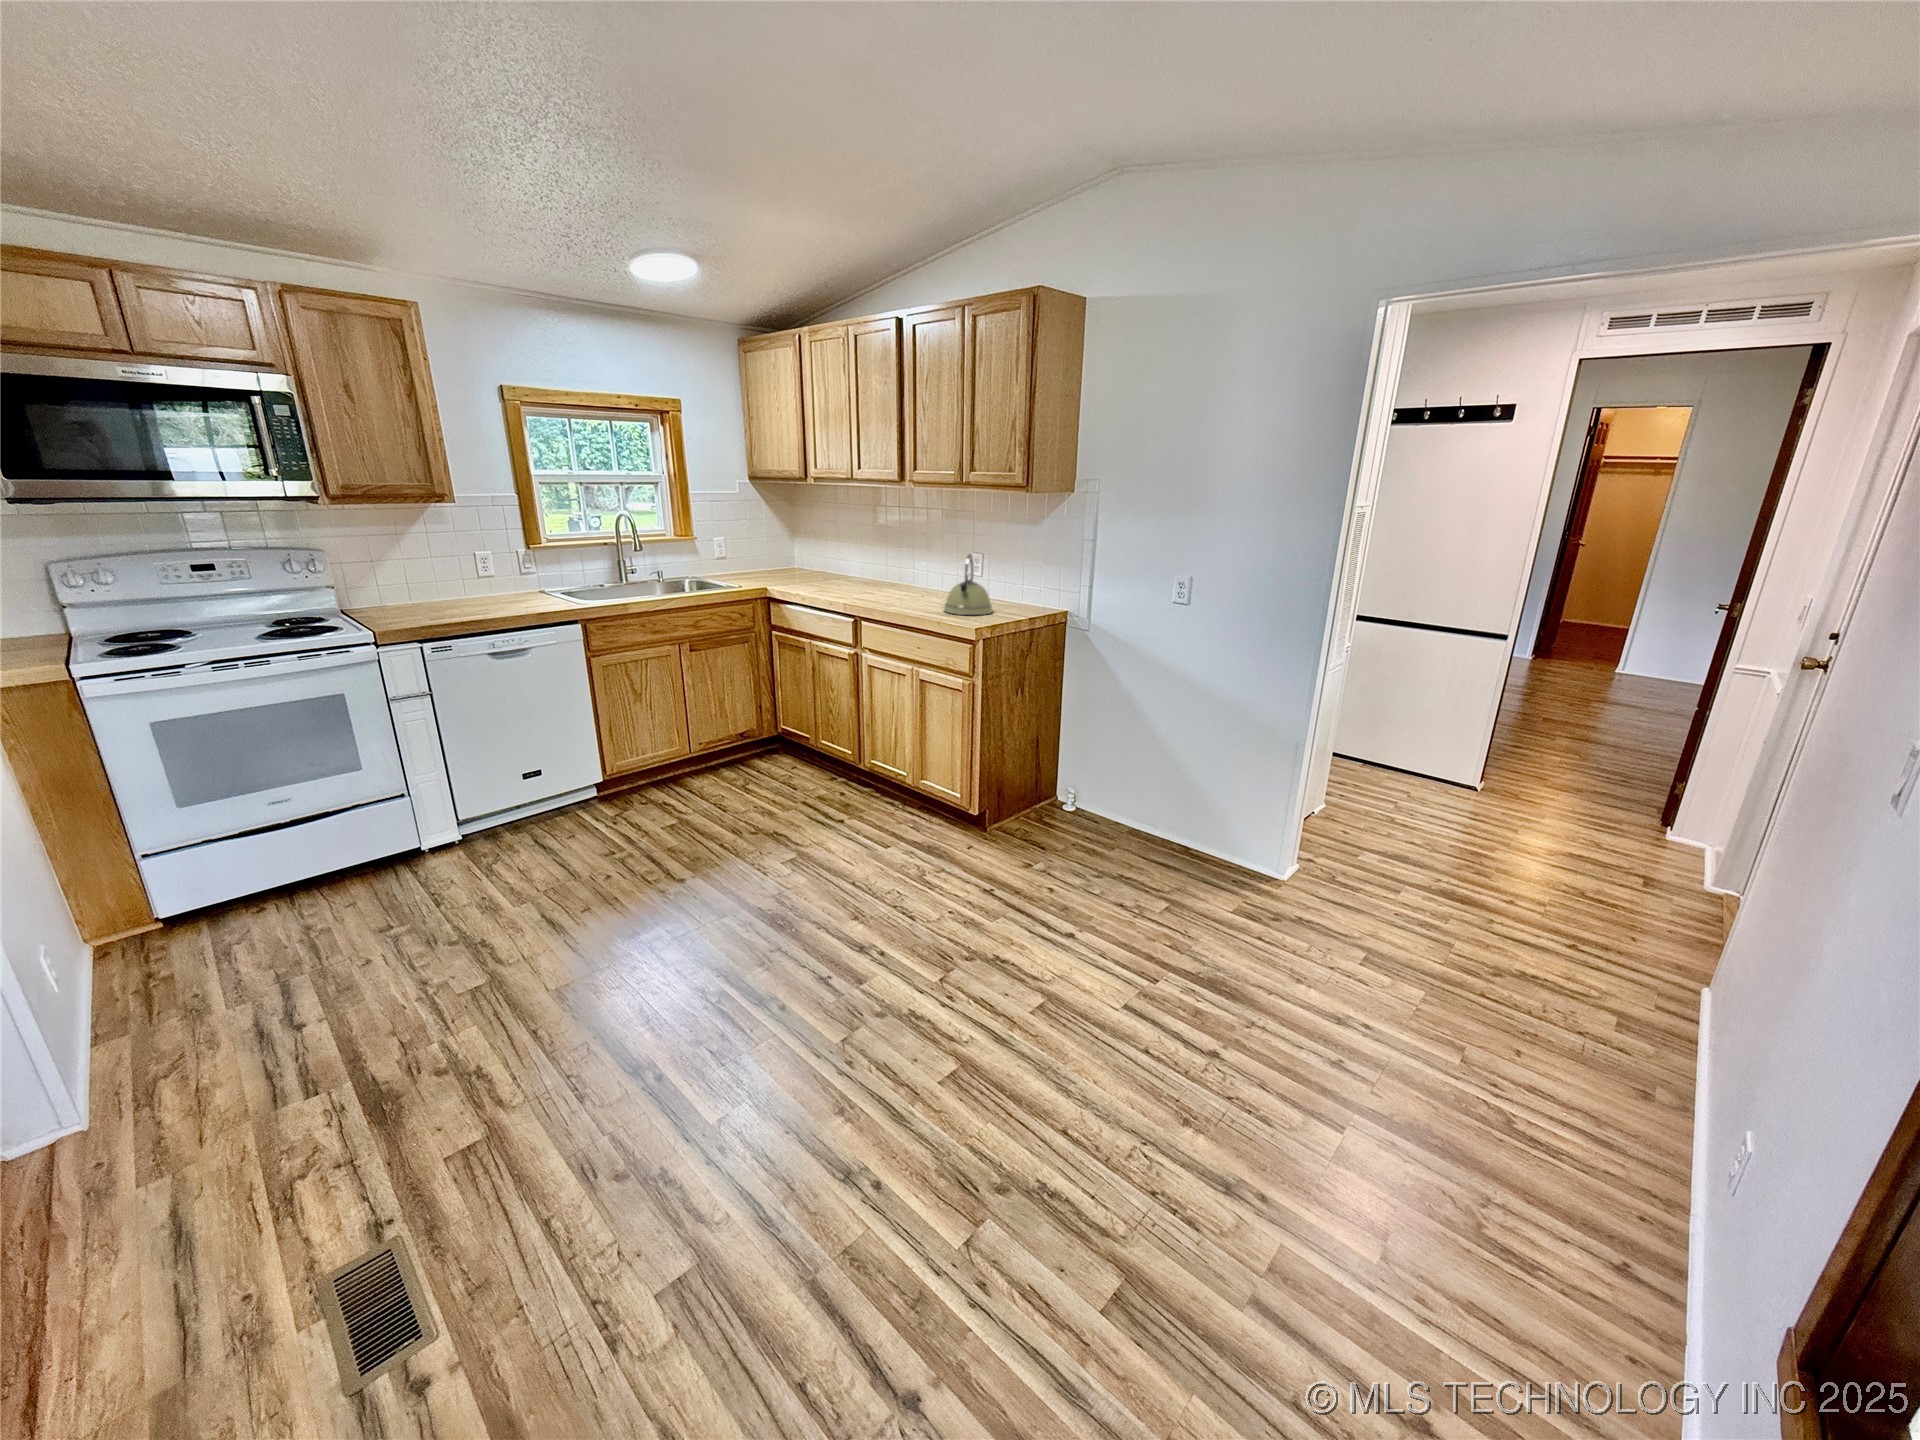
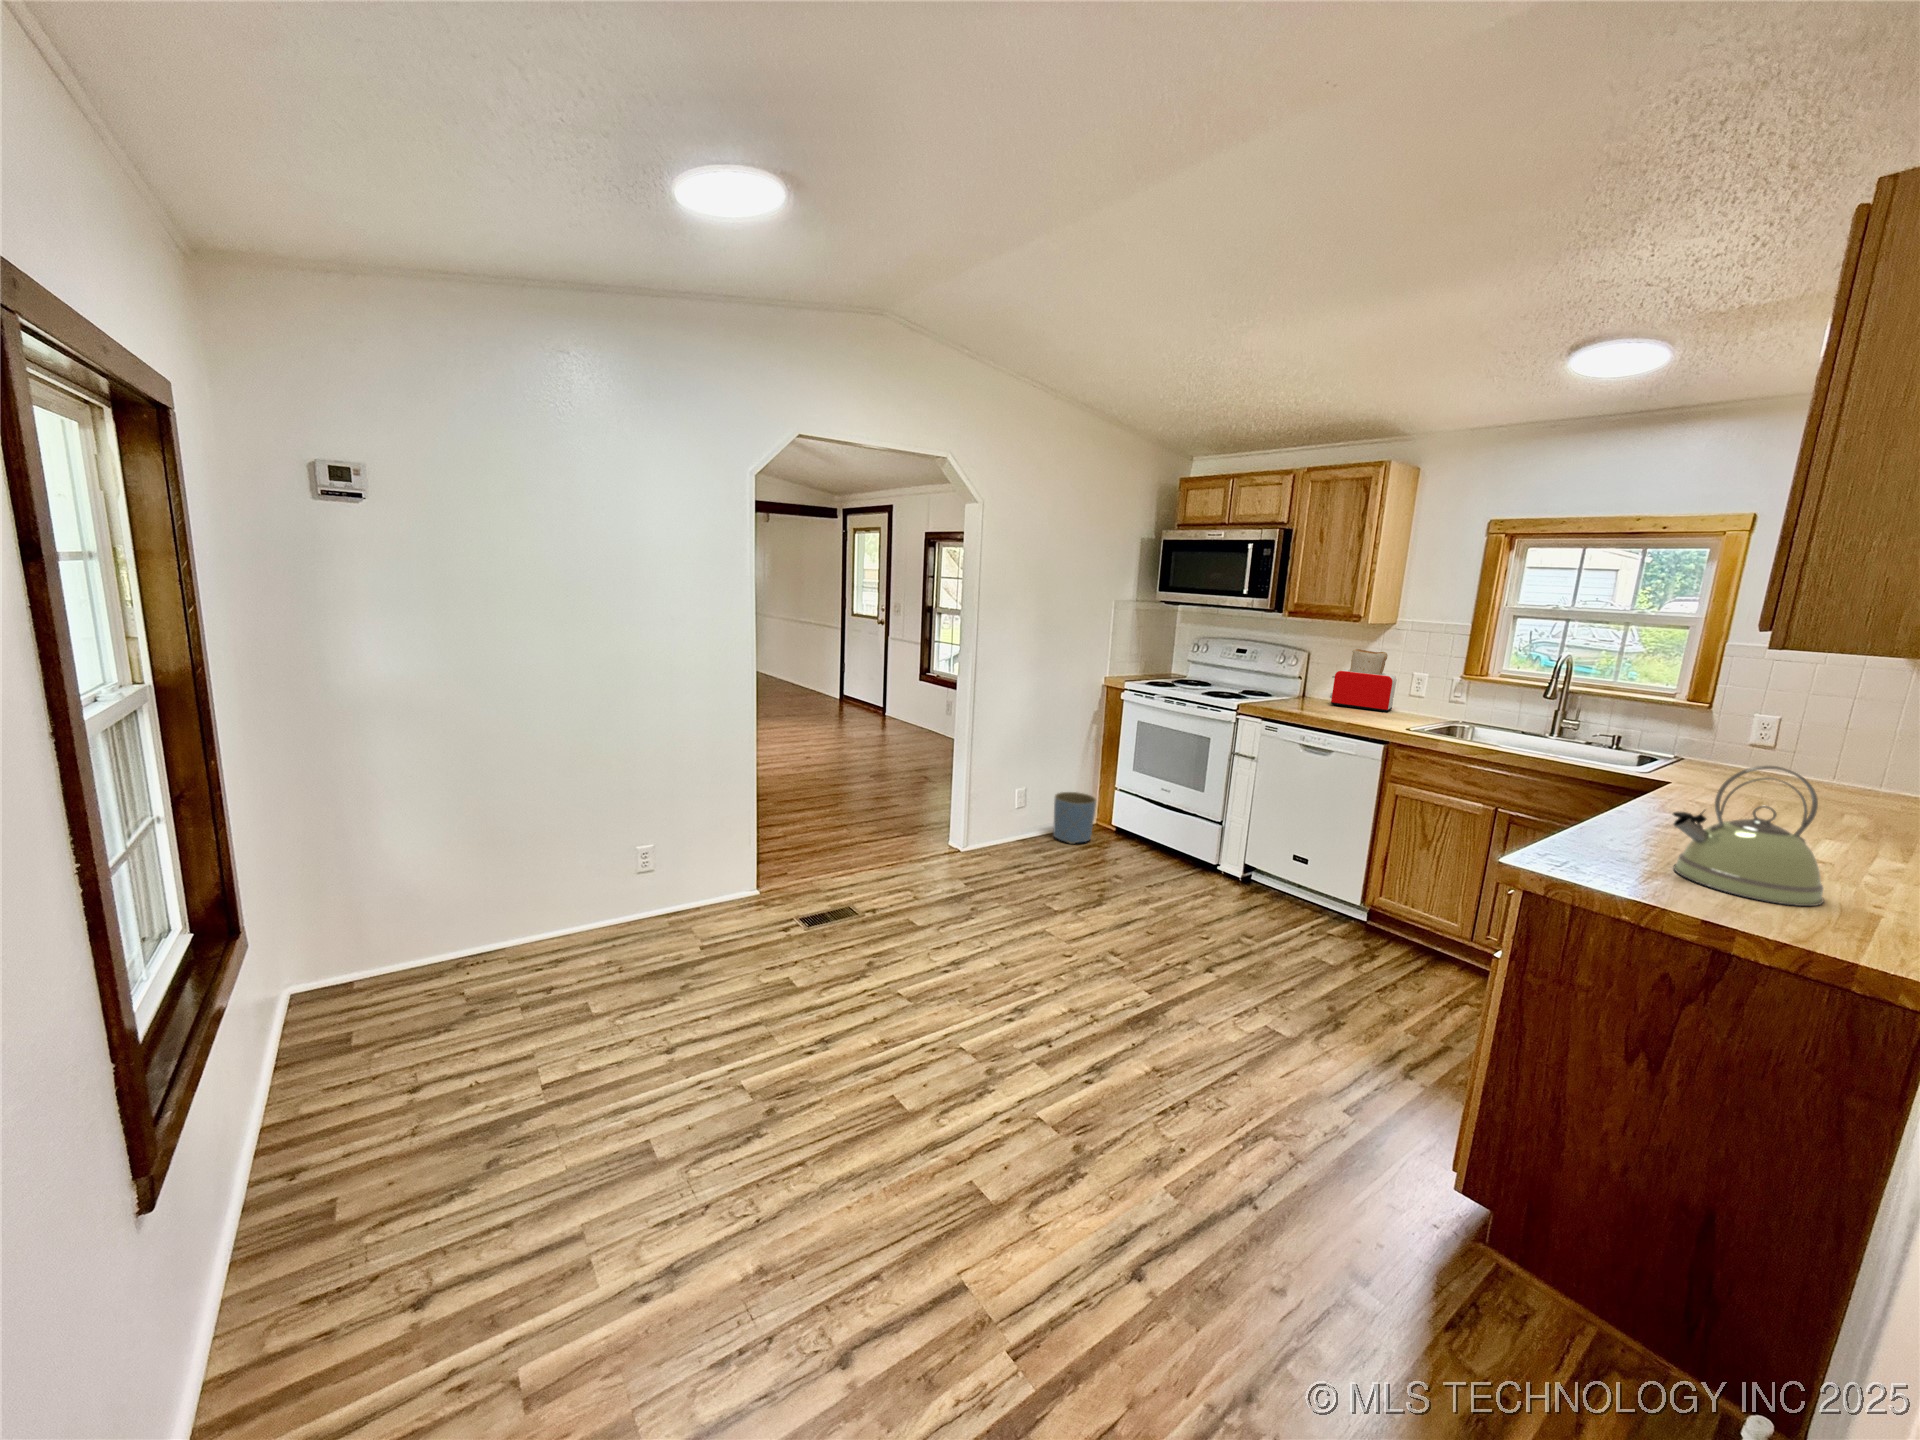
toaster: none [395,536,479,607] -> present [1330,649,1397,712]
planter: none [75,875,206,986] -> present [1053,792,1096,844]

